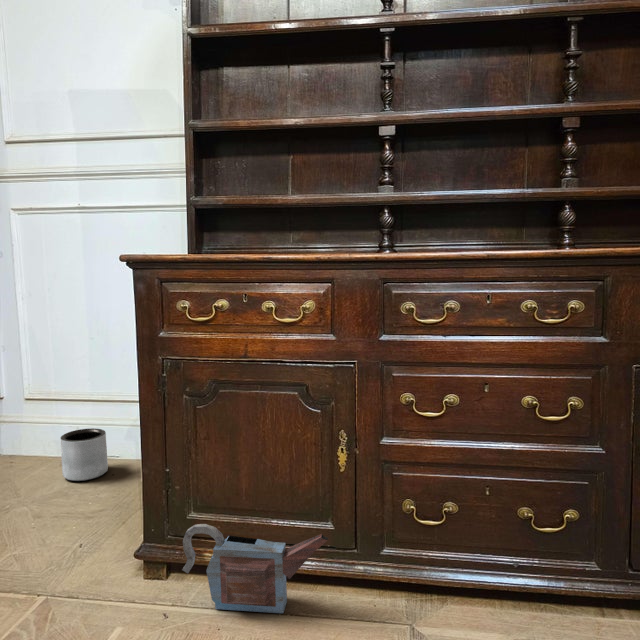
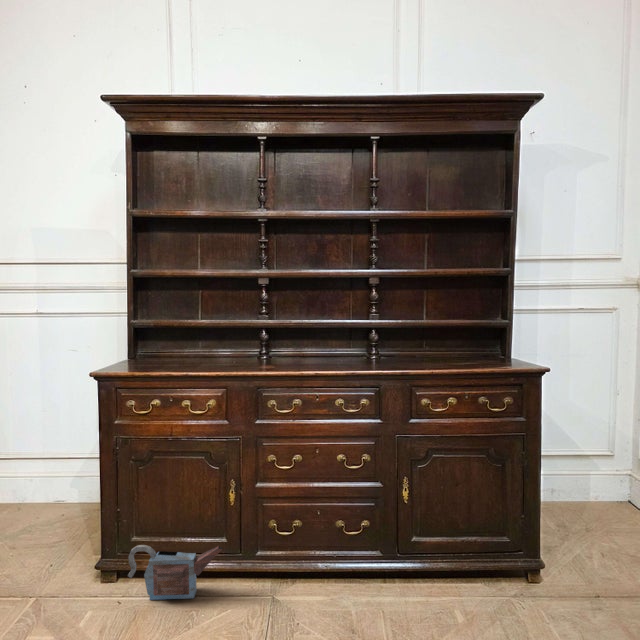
planter: present [60,428,108,481] -> none [27,477,63,518]

